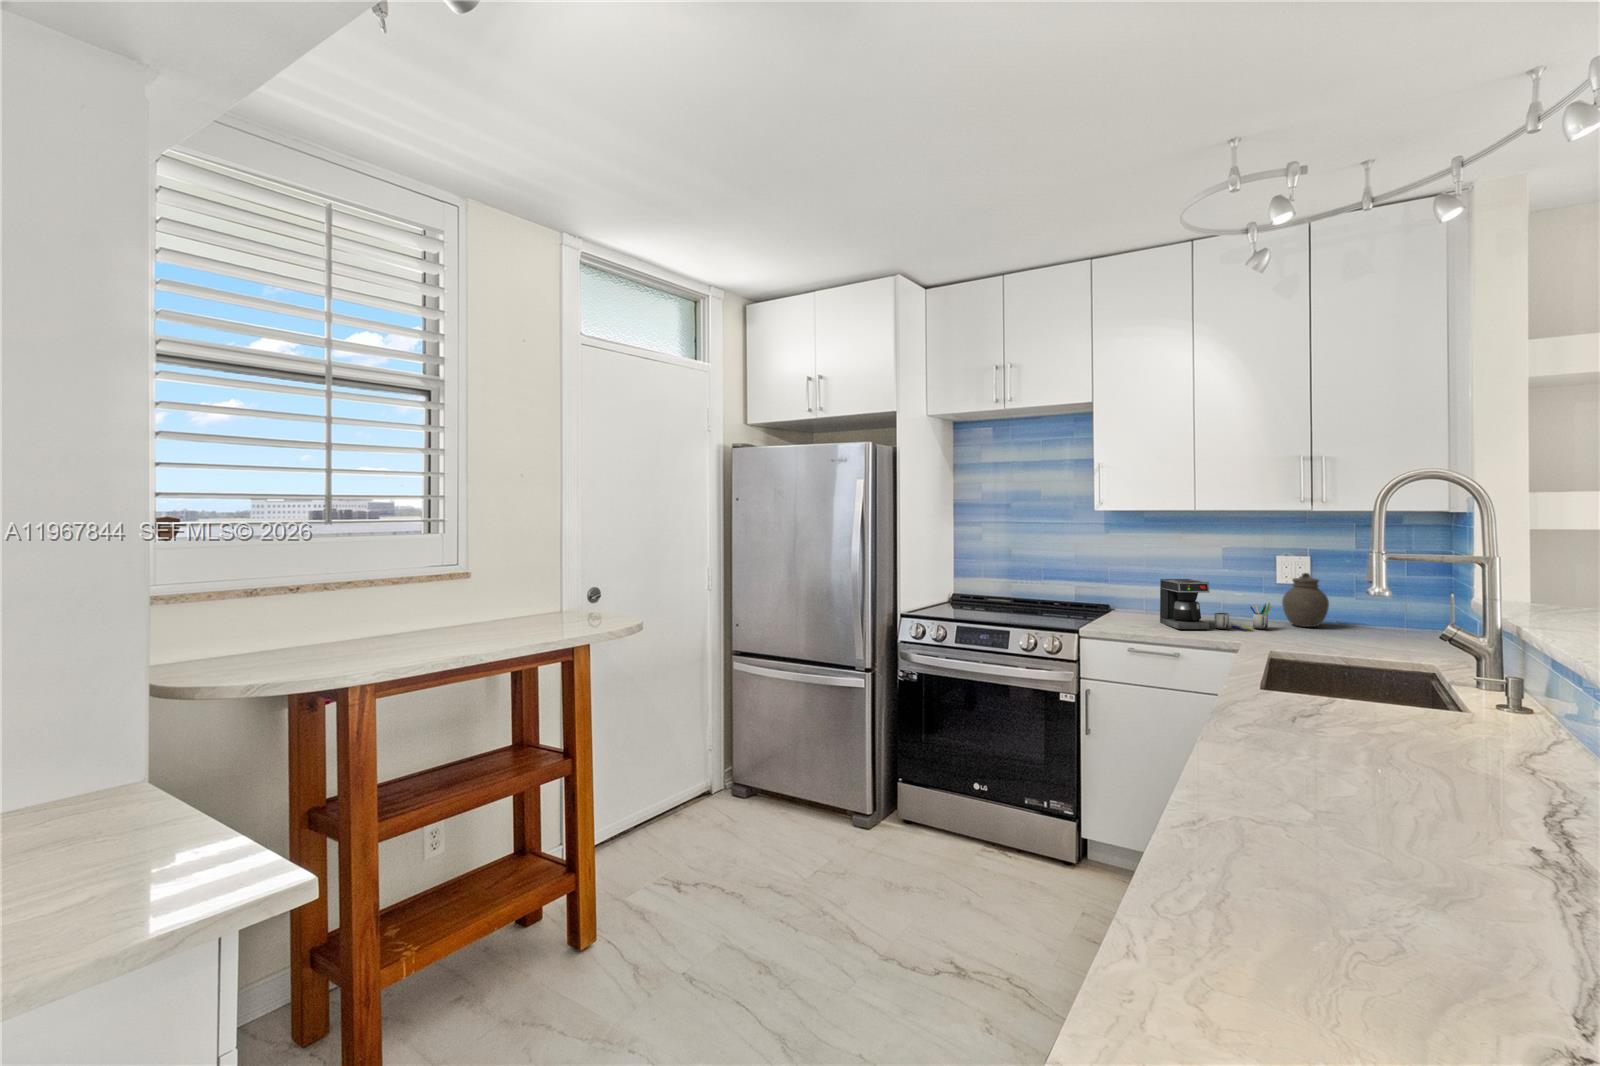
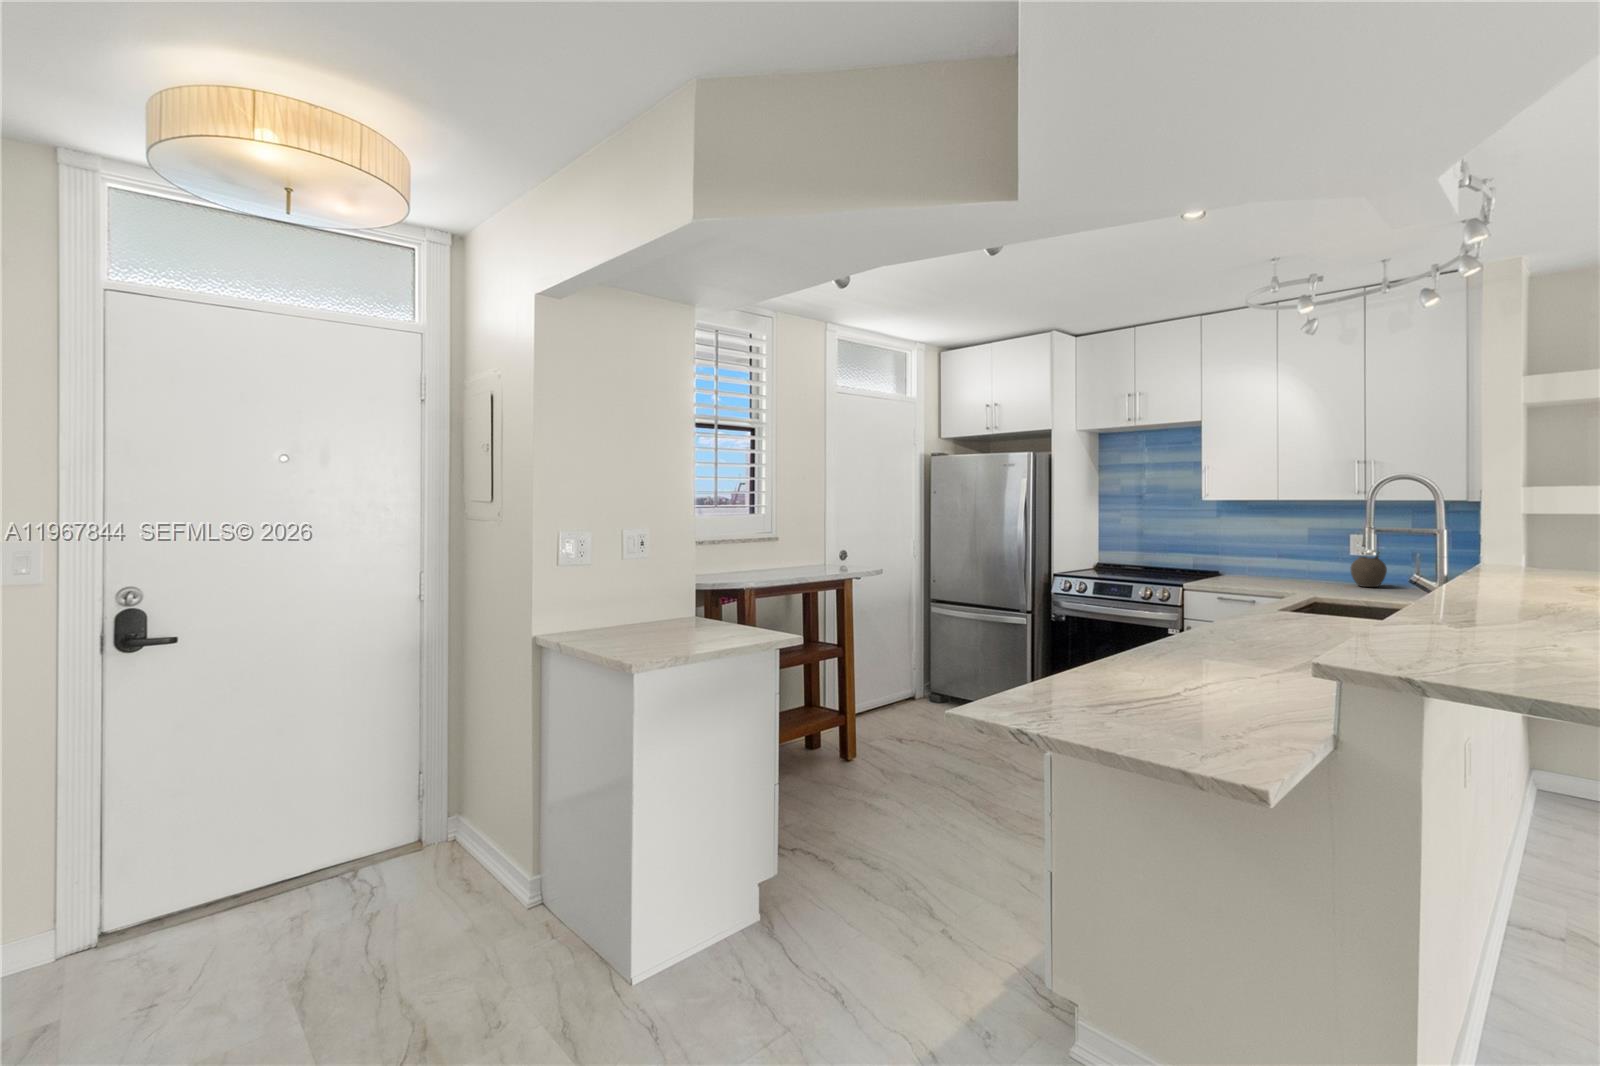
coffee maker: present [1160,579,1271,630] -> none [1251,550,1338,587]

